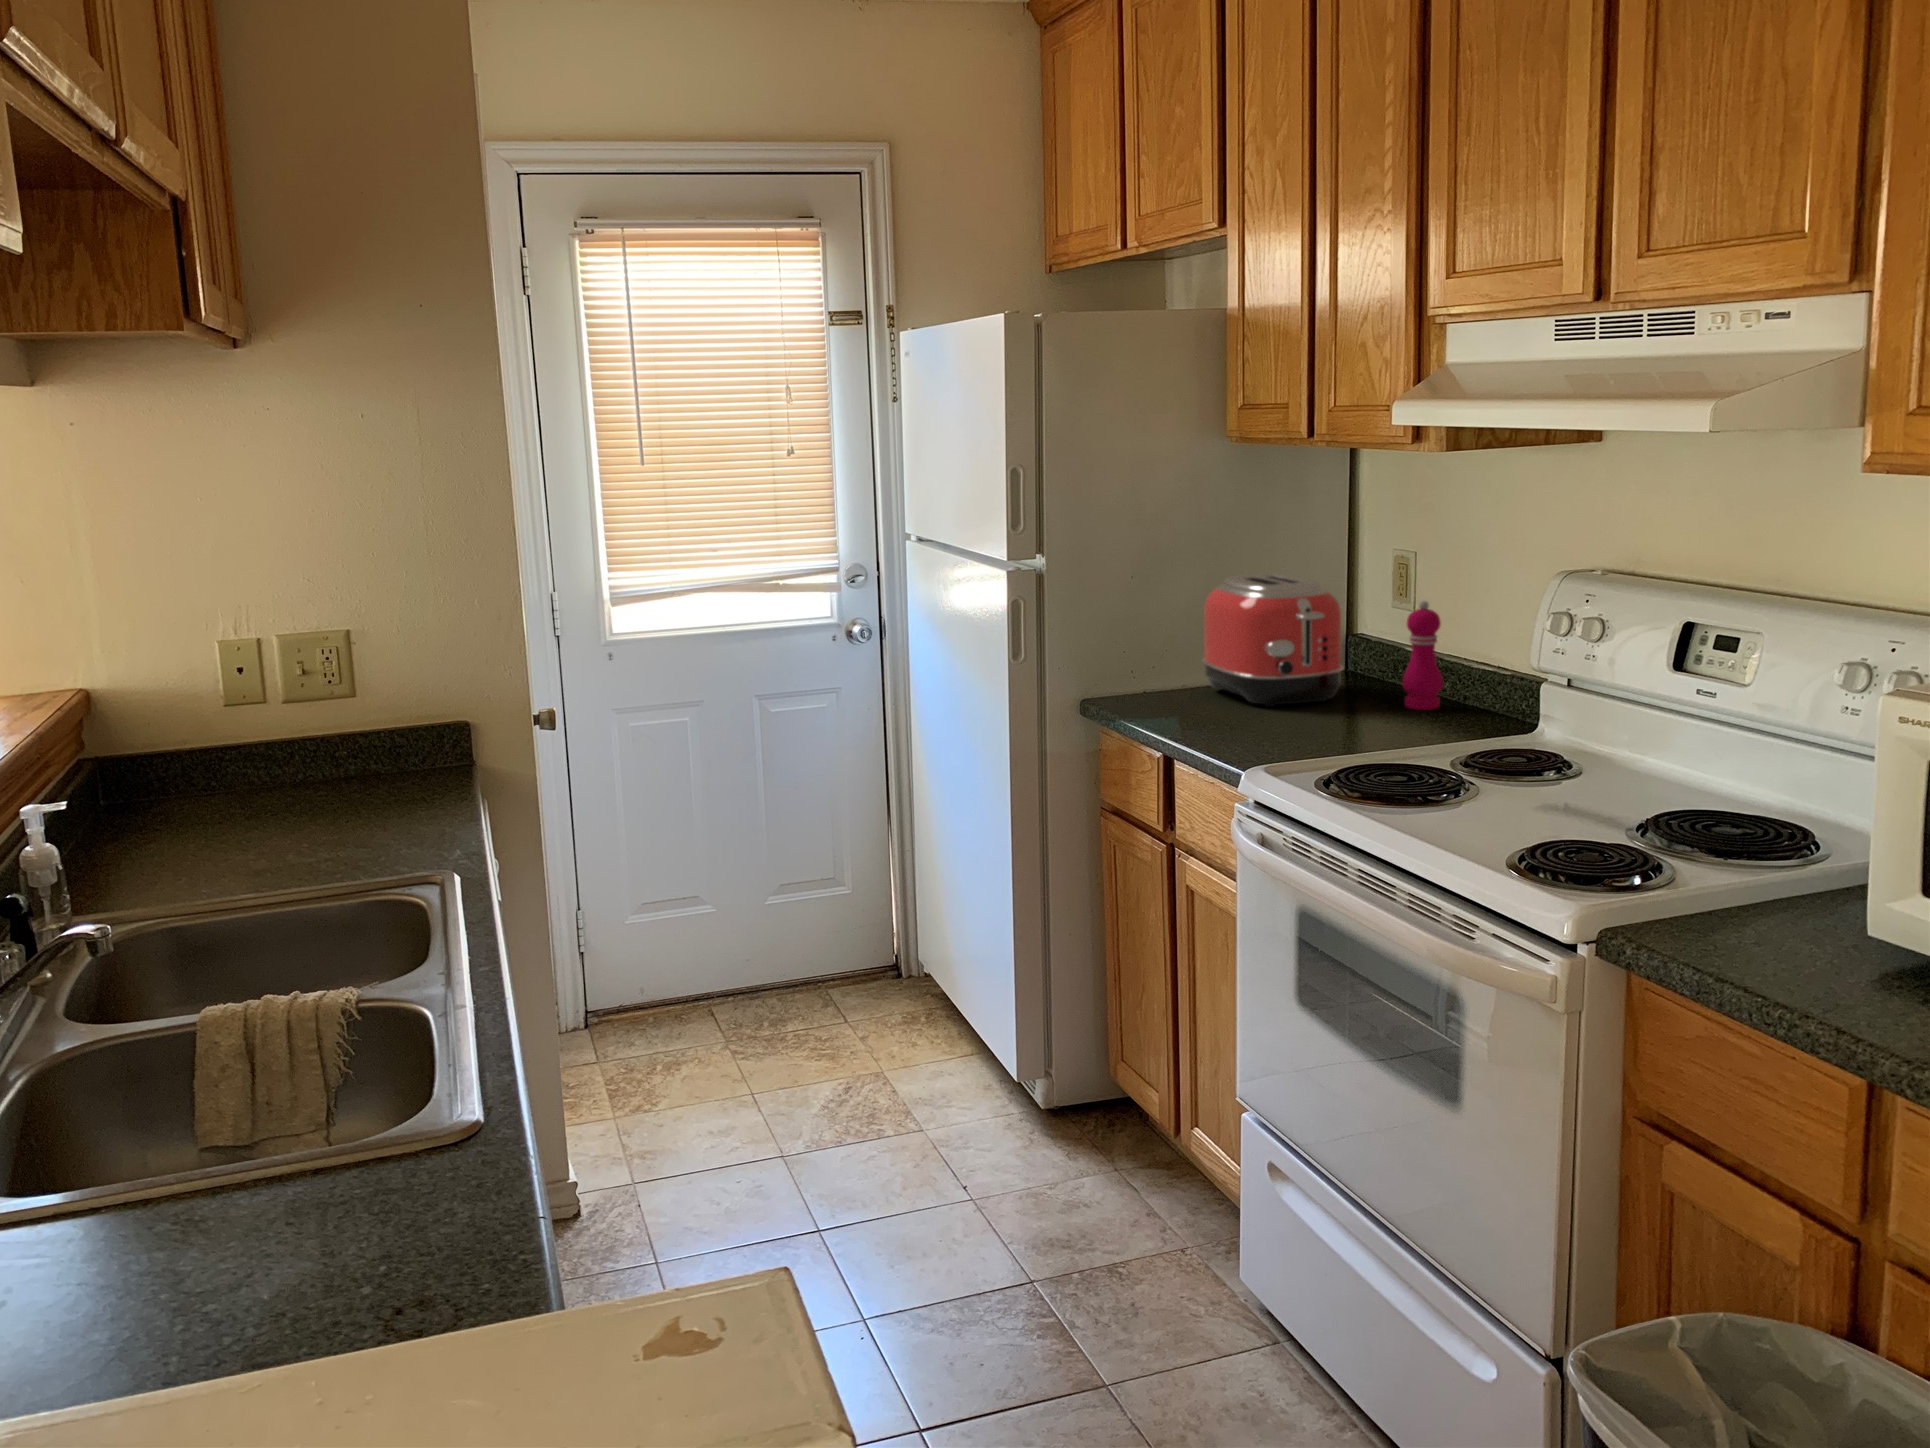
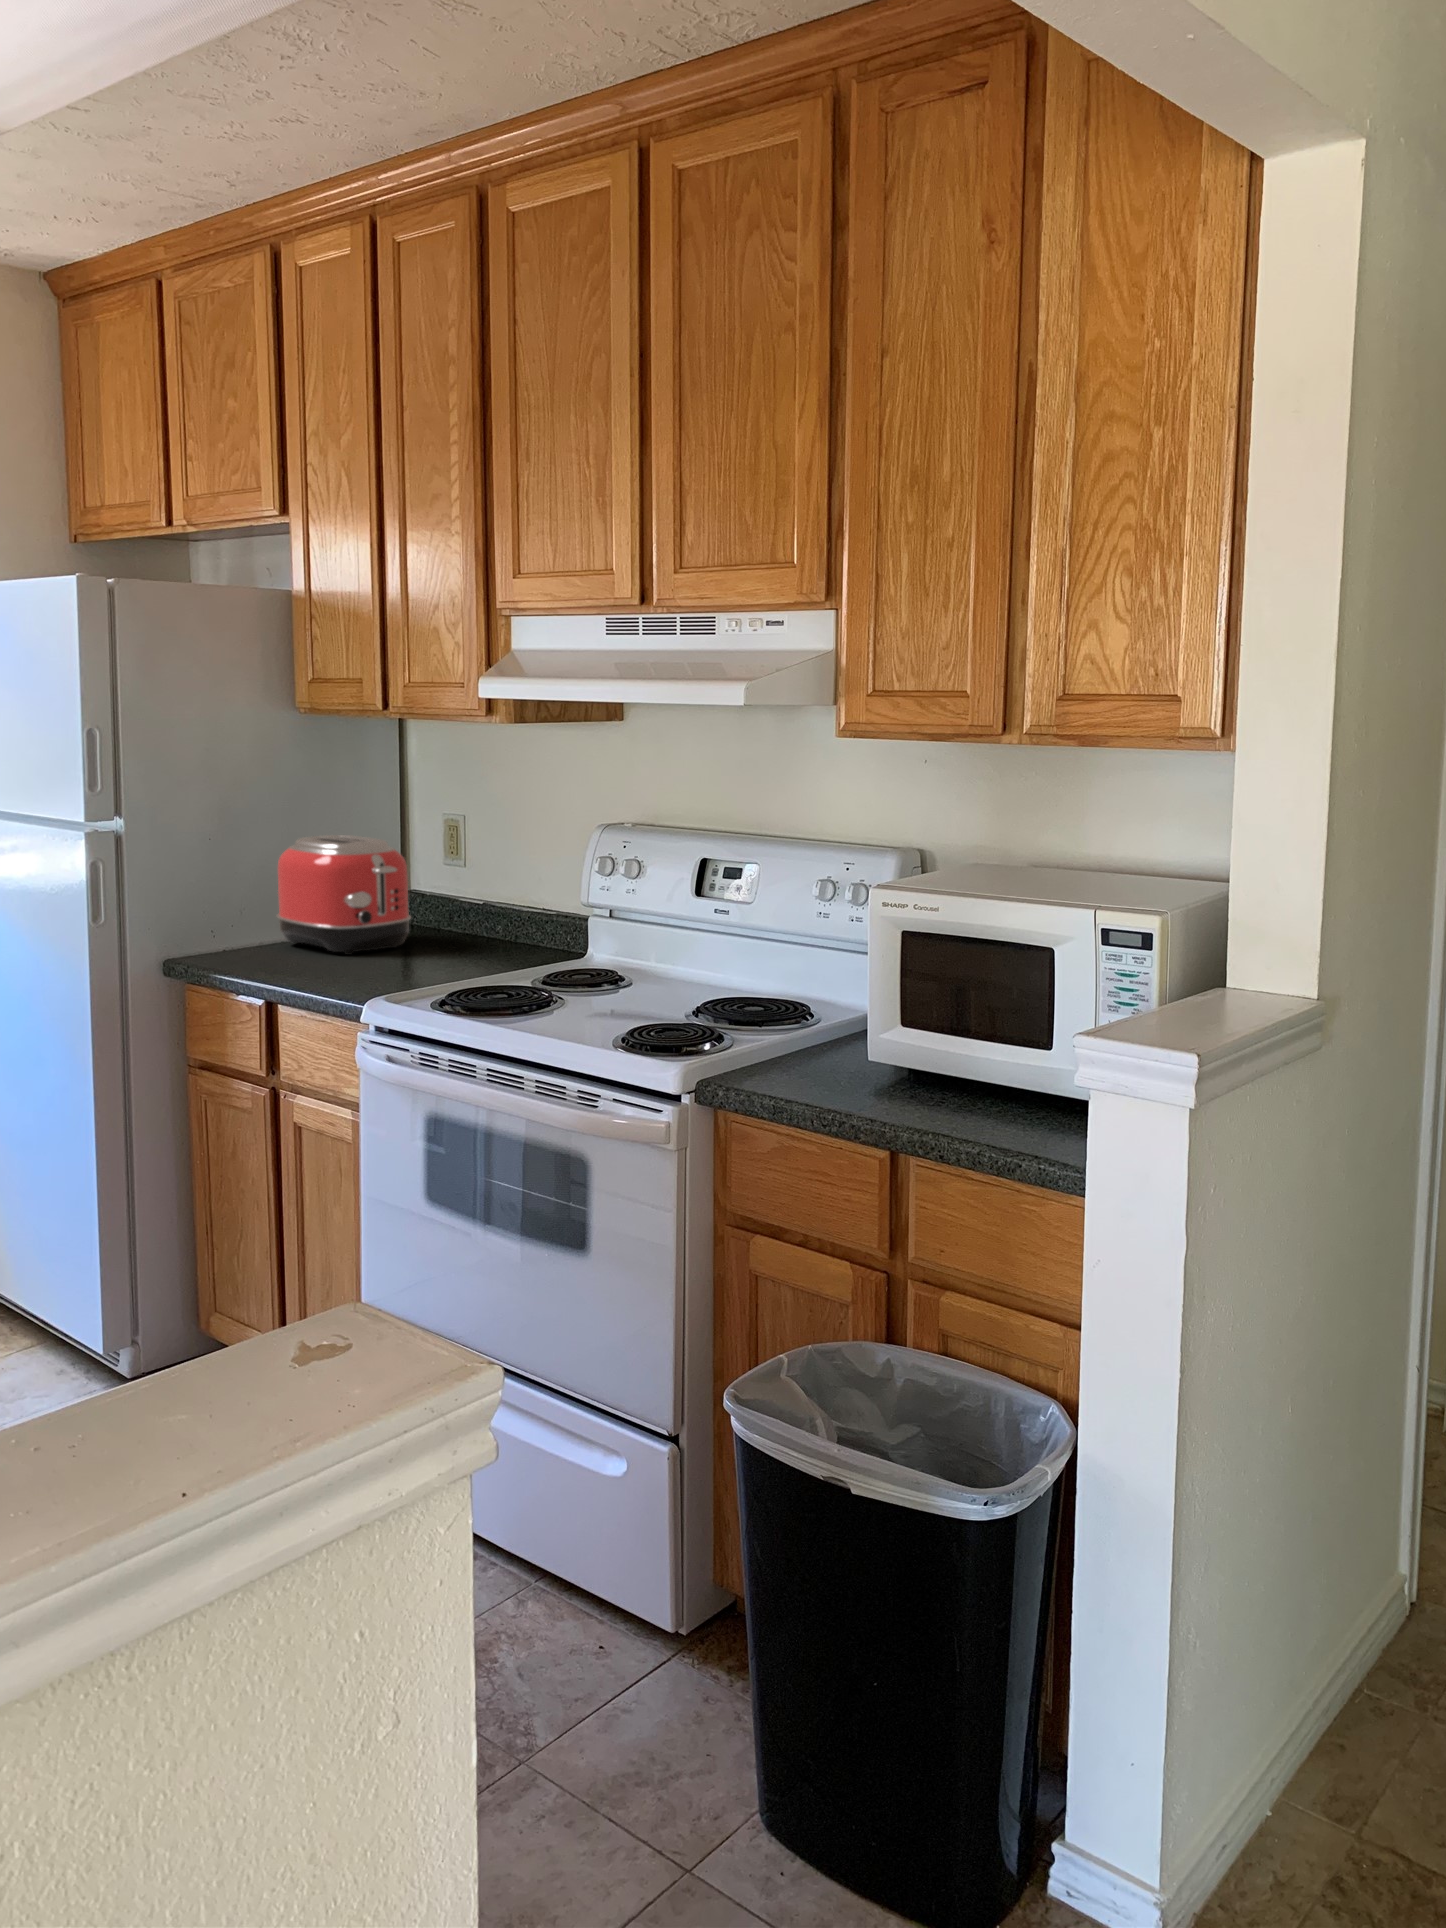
pepper mill: present [1402,601,1443,710] -> none [465,854,499,949]

